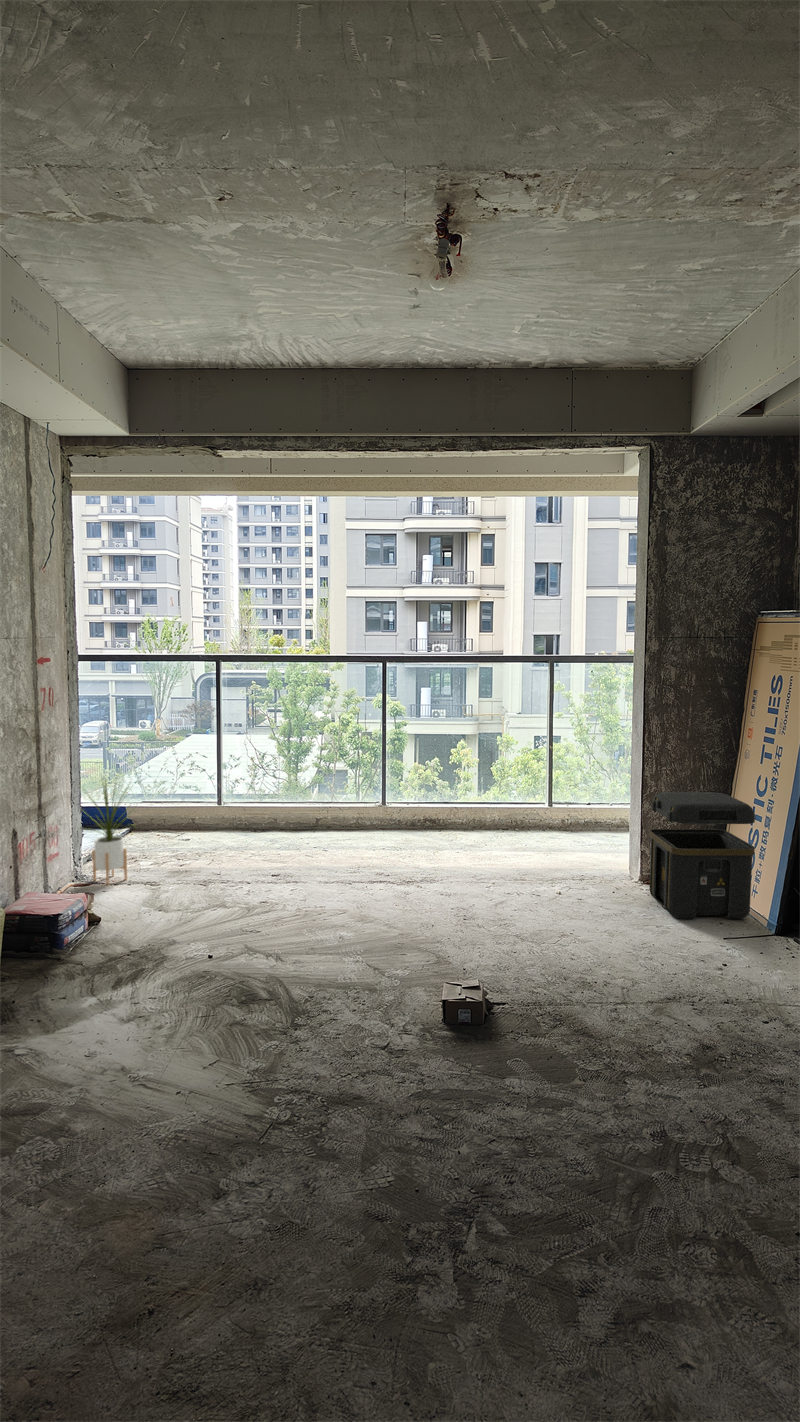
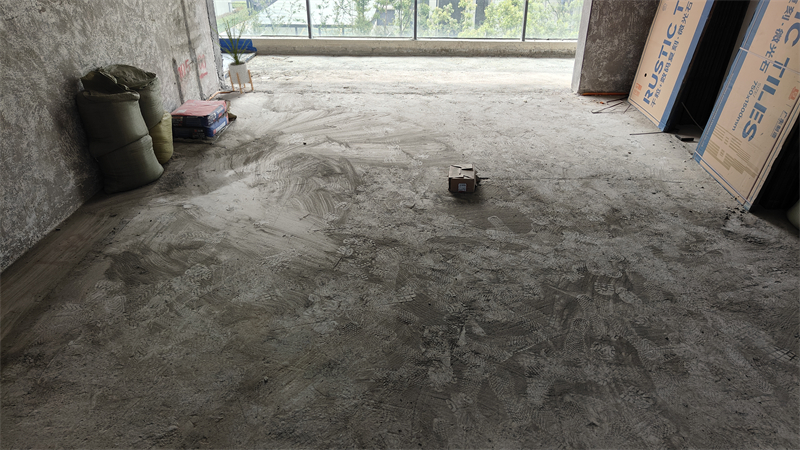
toolbox: present [649,792,755,919] -> none [586,31,678,121]

